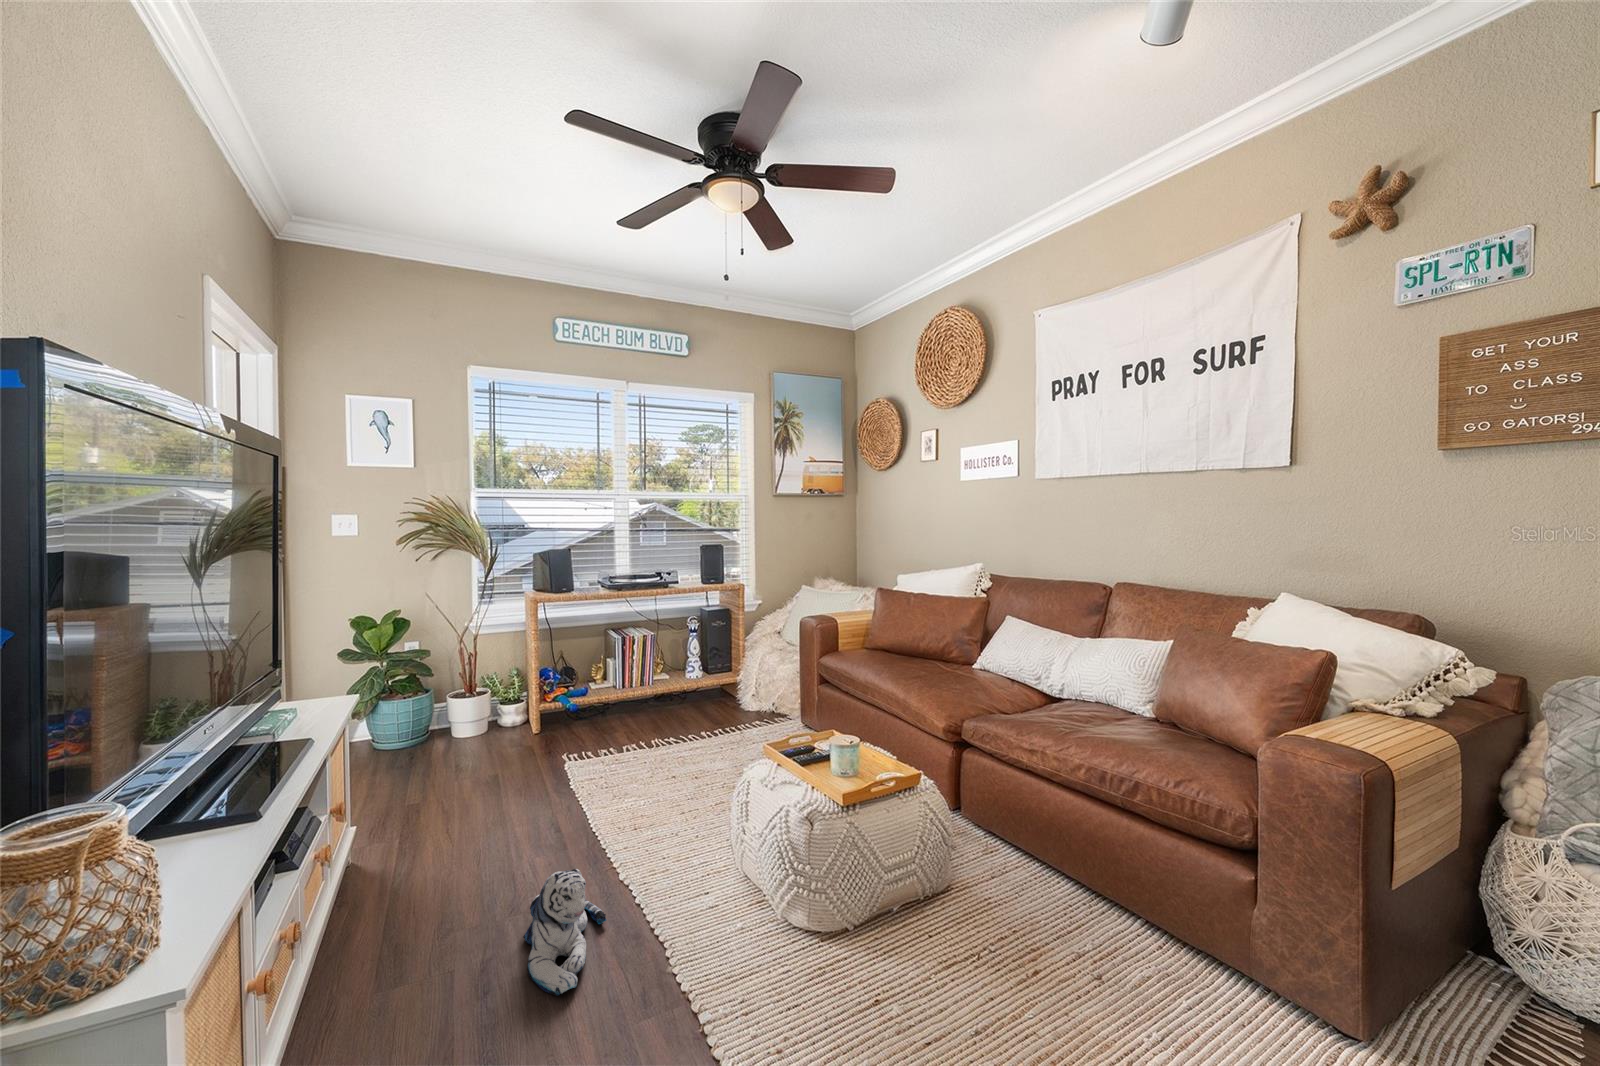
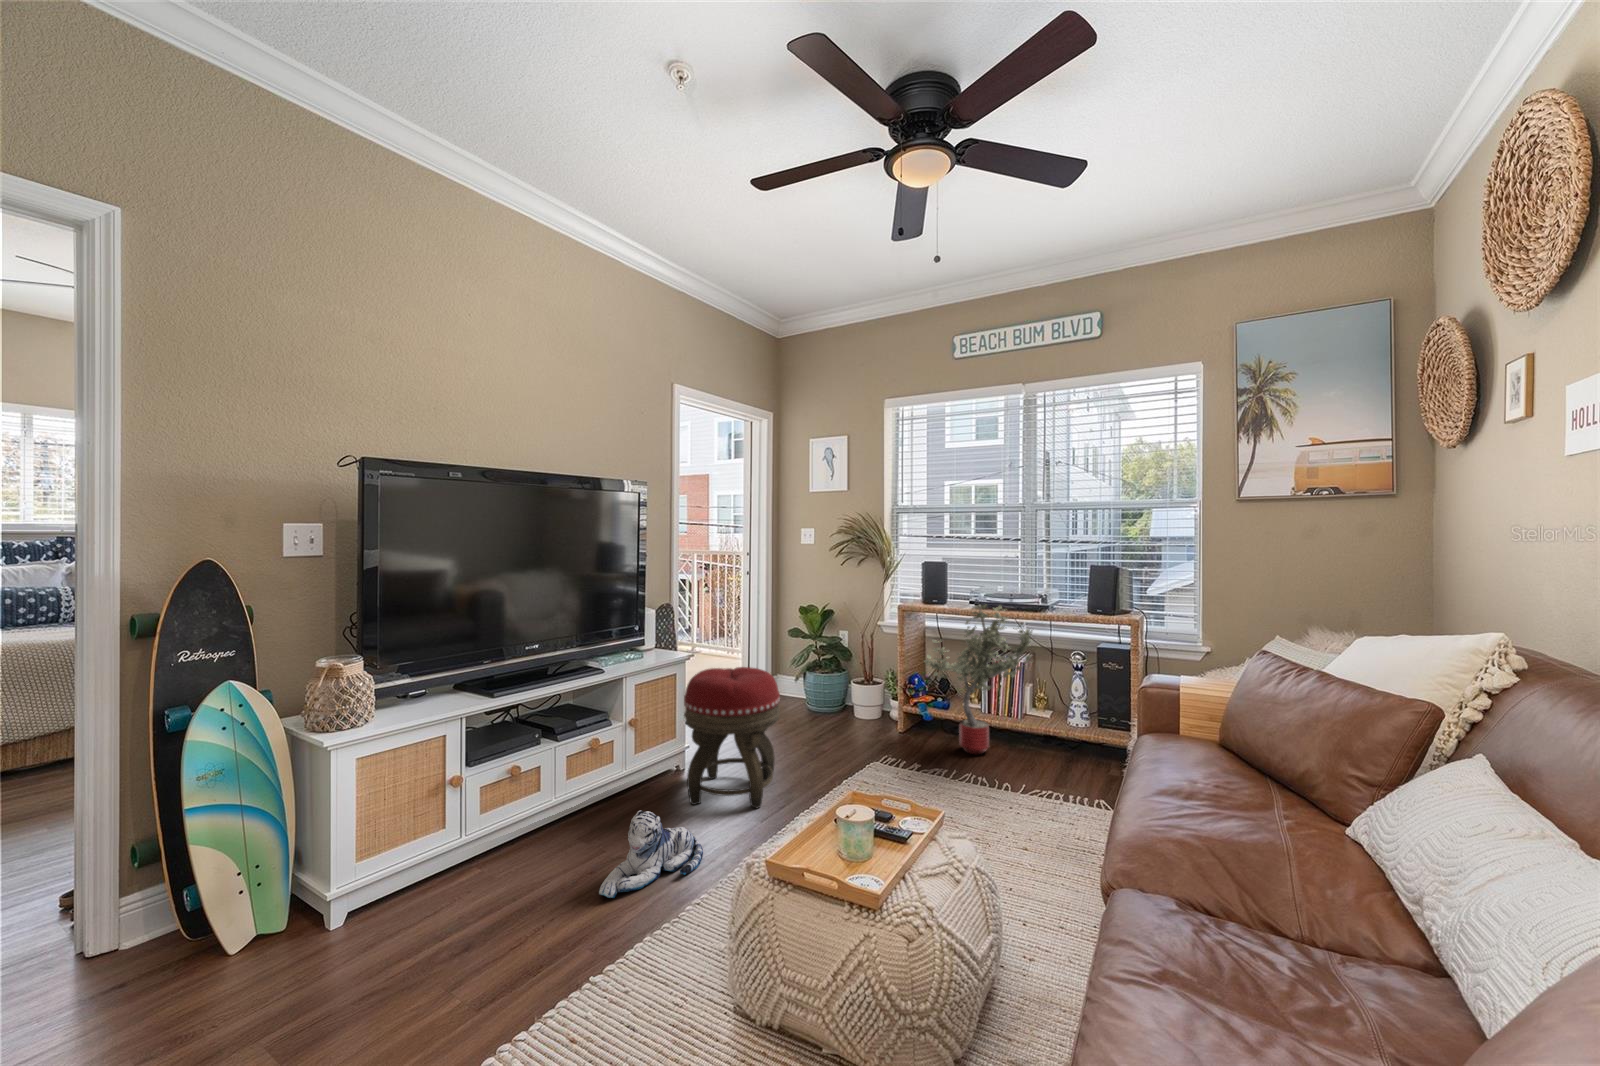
potted tree: none [573,584,693,728] -> present [924,604,1032,754]
footstool: none [412,689,553,884] -> present [684,667,780,808]

